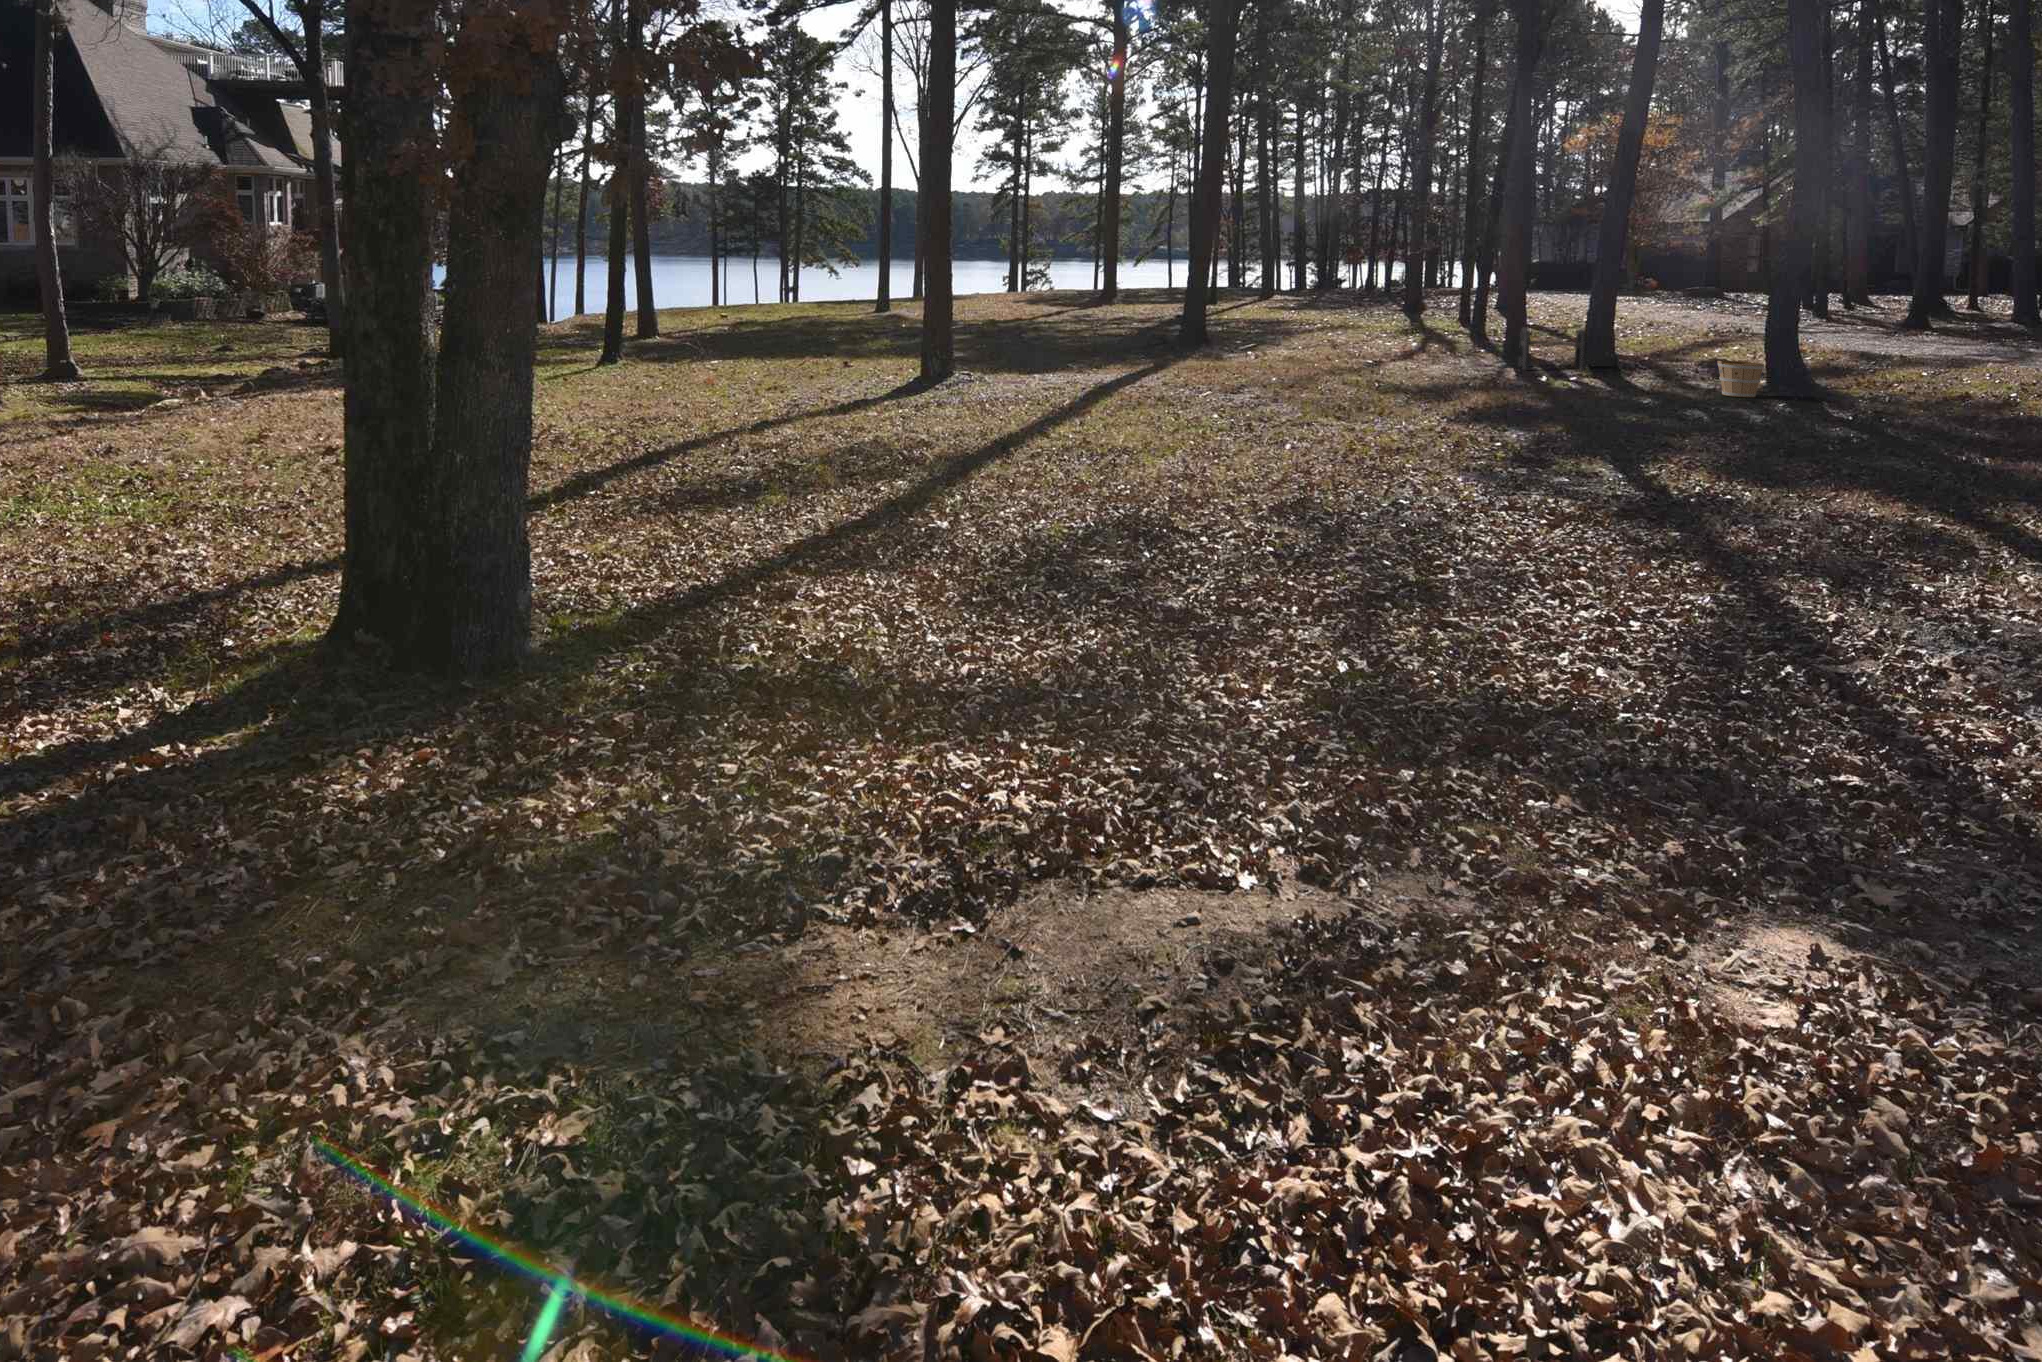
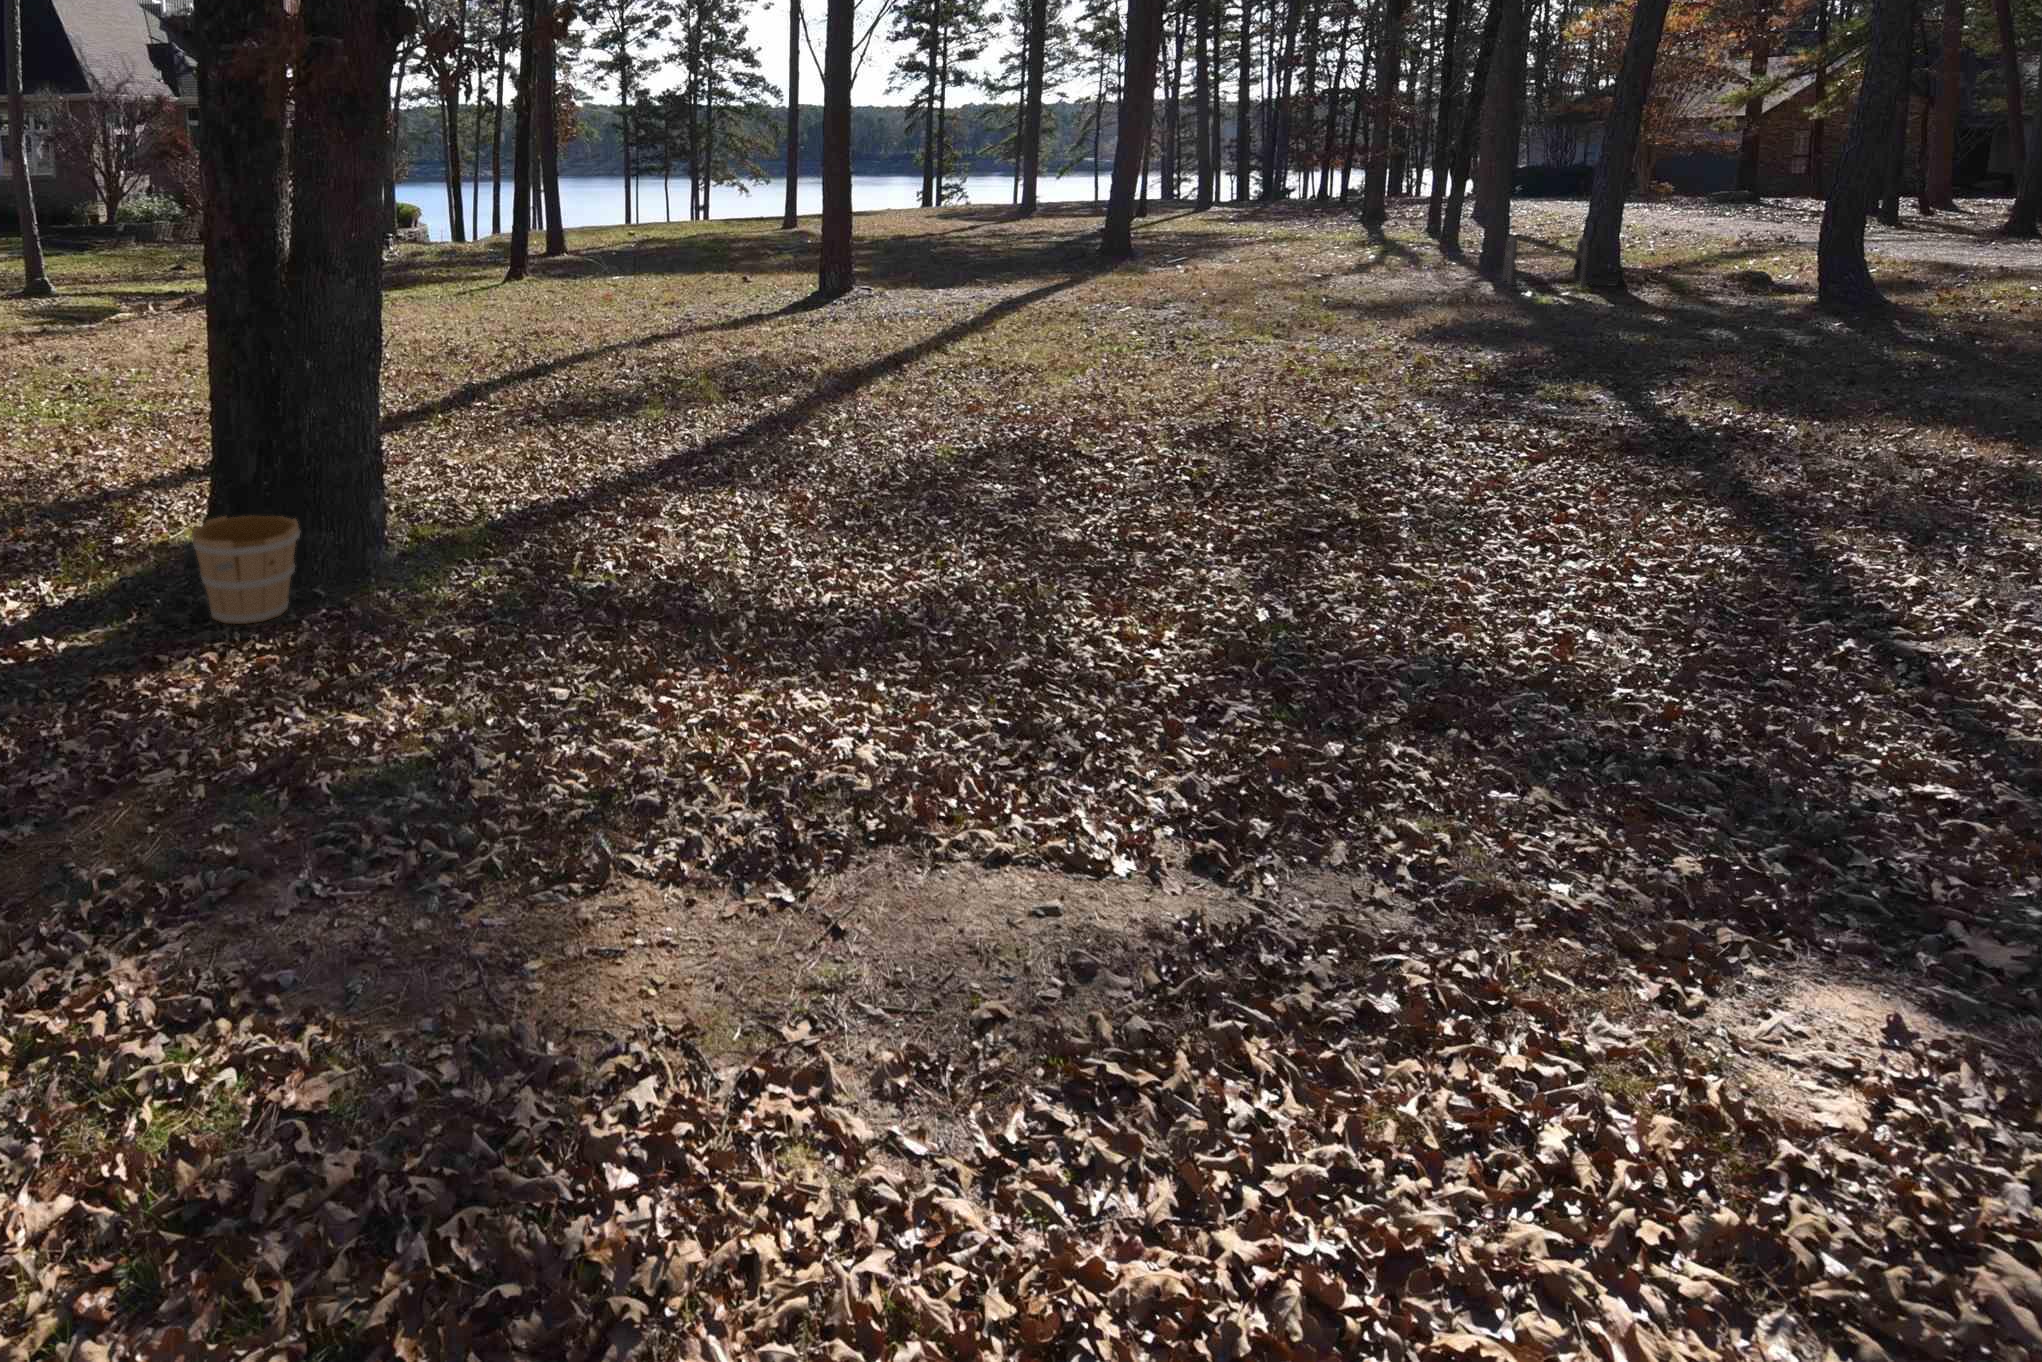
wooden bucket: present [1718,360,1764,397] -> present [192,516,300,624]

